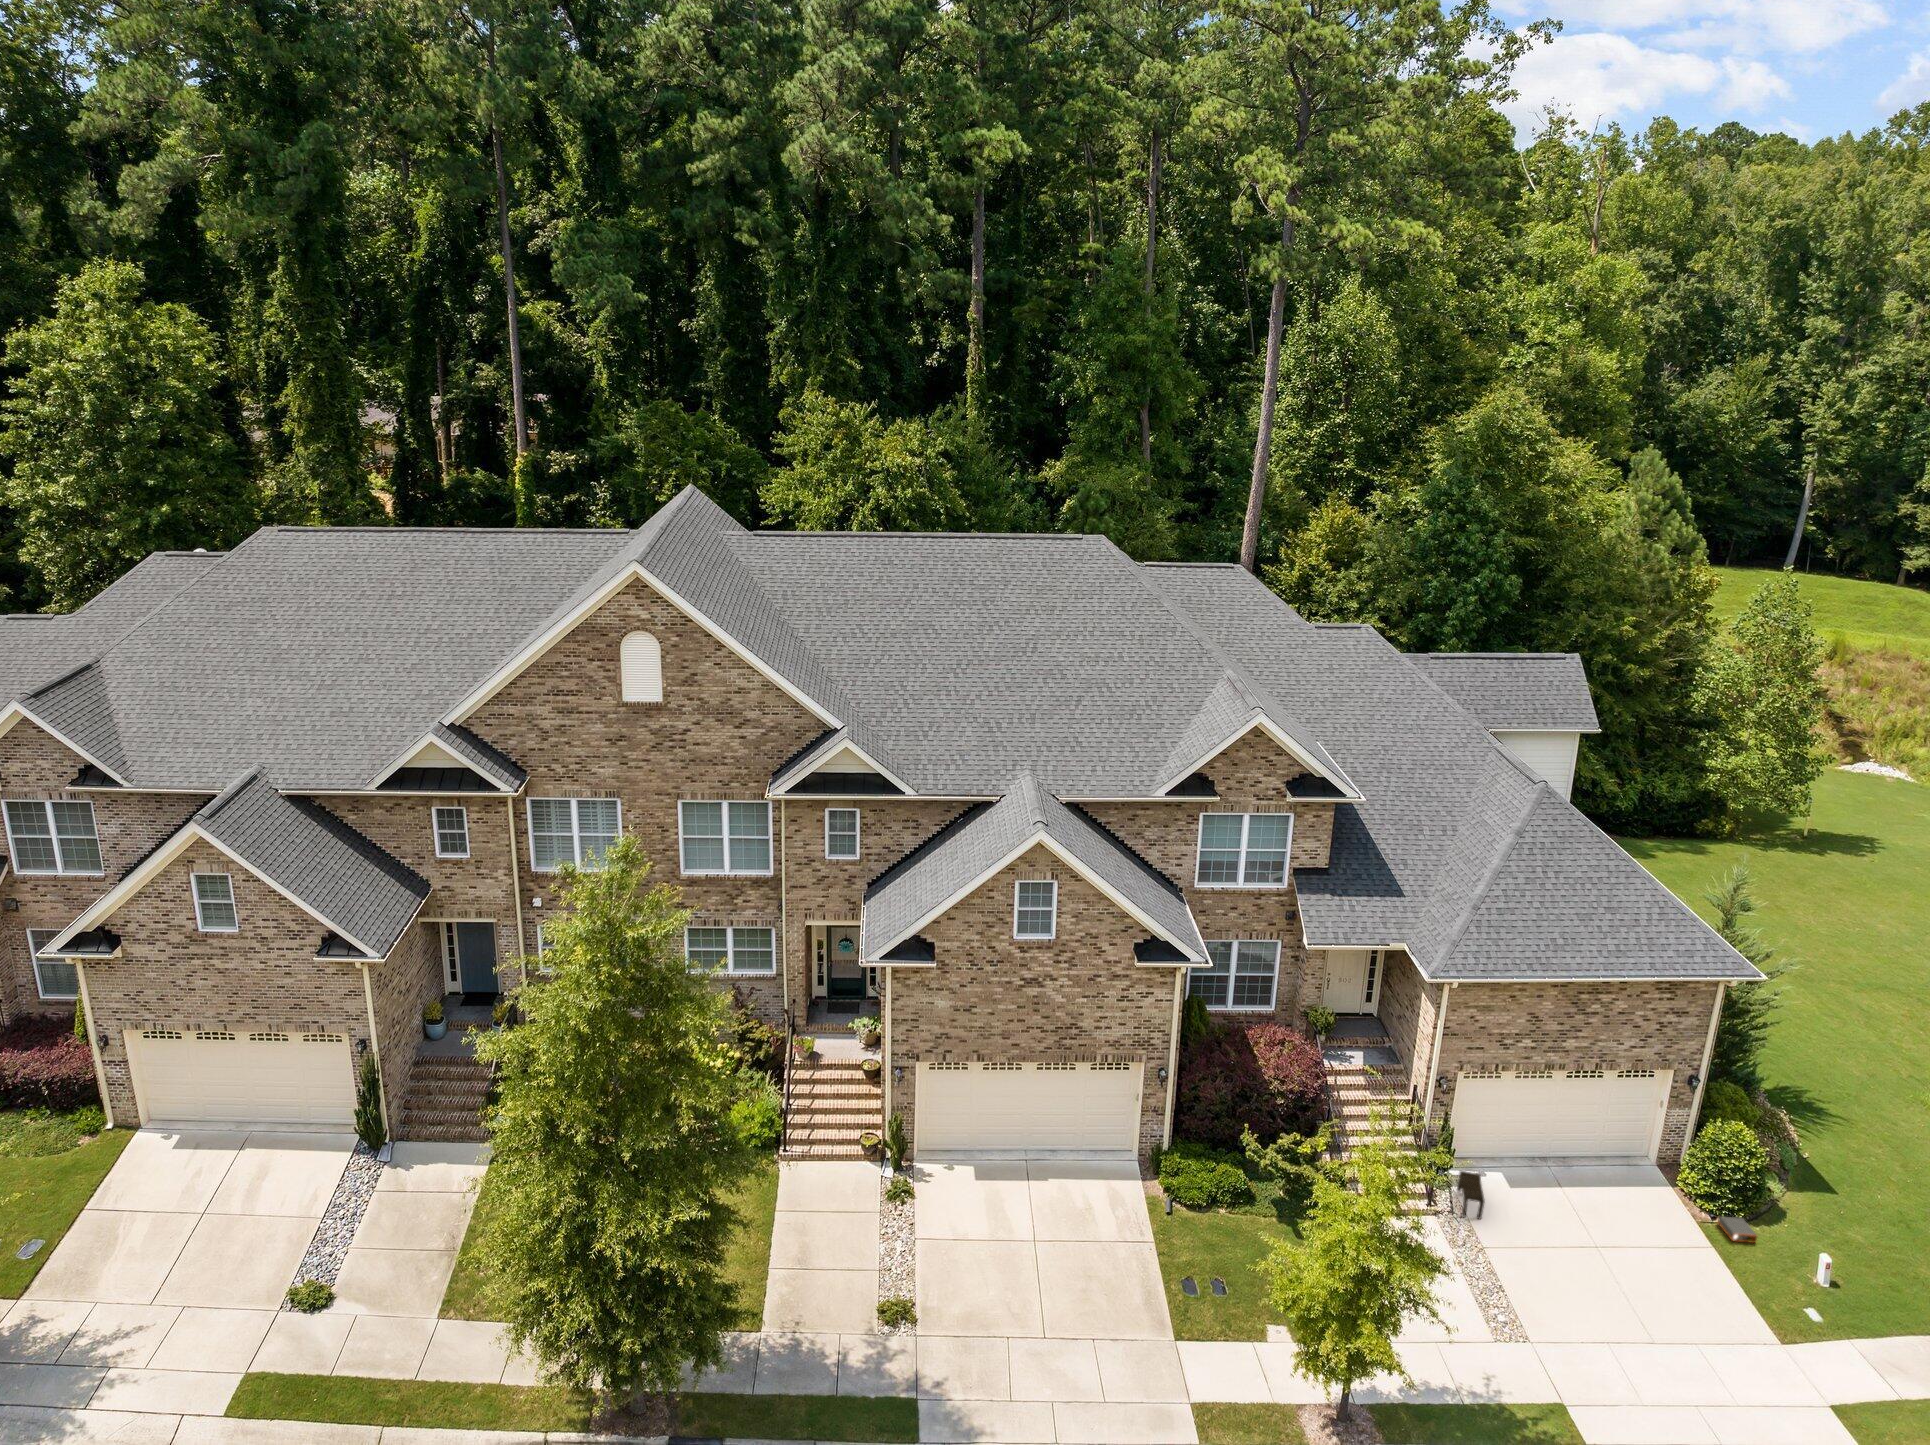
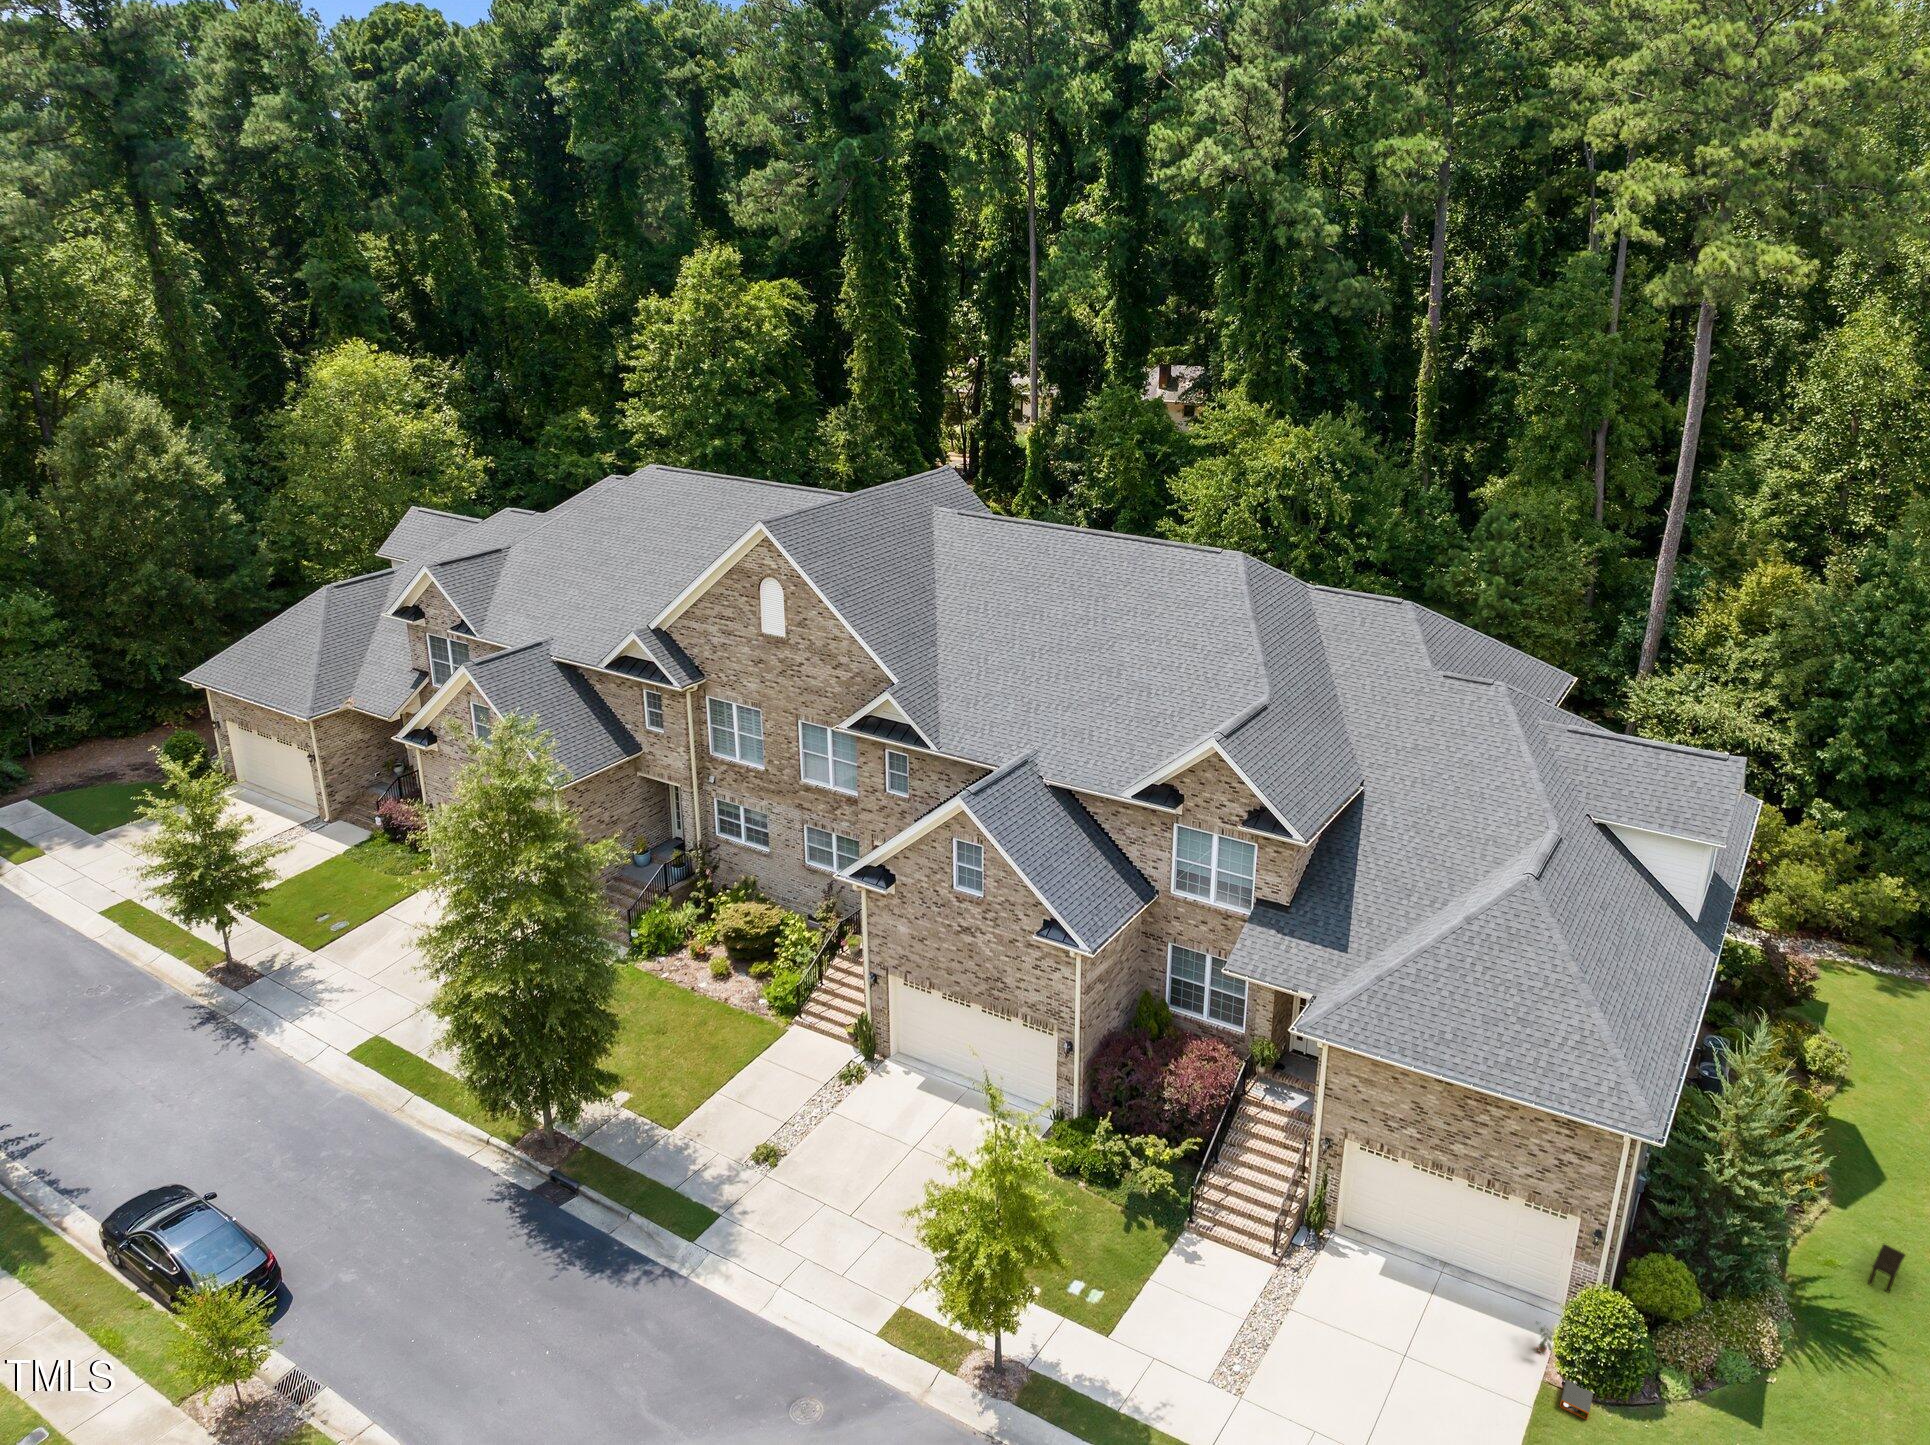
bench: present [1457,1171,1485,1219] -> present [1868,1244,1905,1292]
potted plant: none [1665,1177,1696,1206] -> present [1536,1321,1552,1354]

